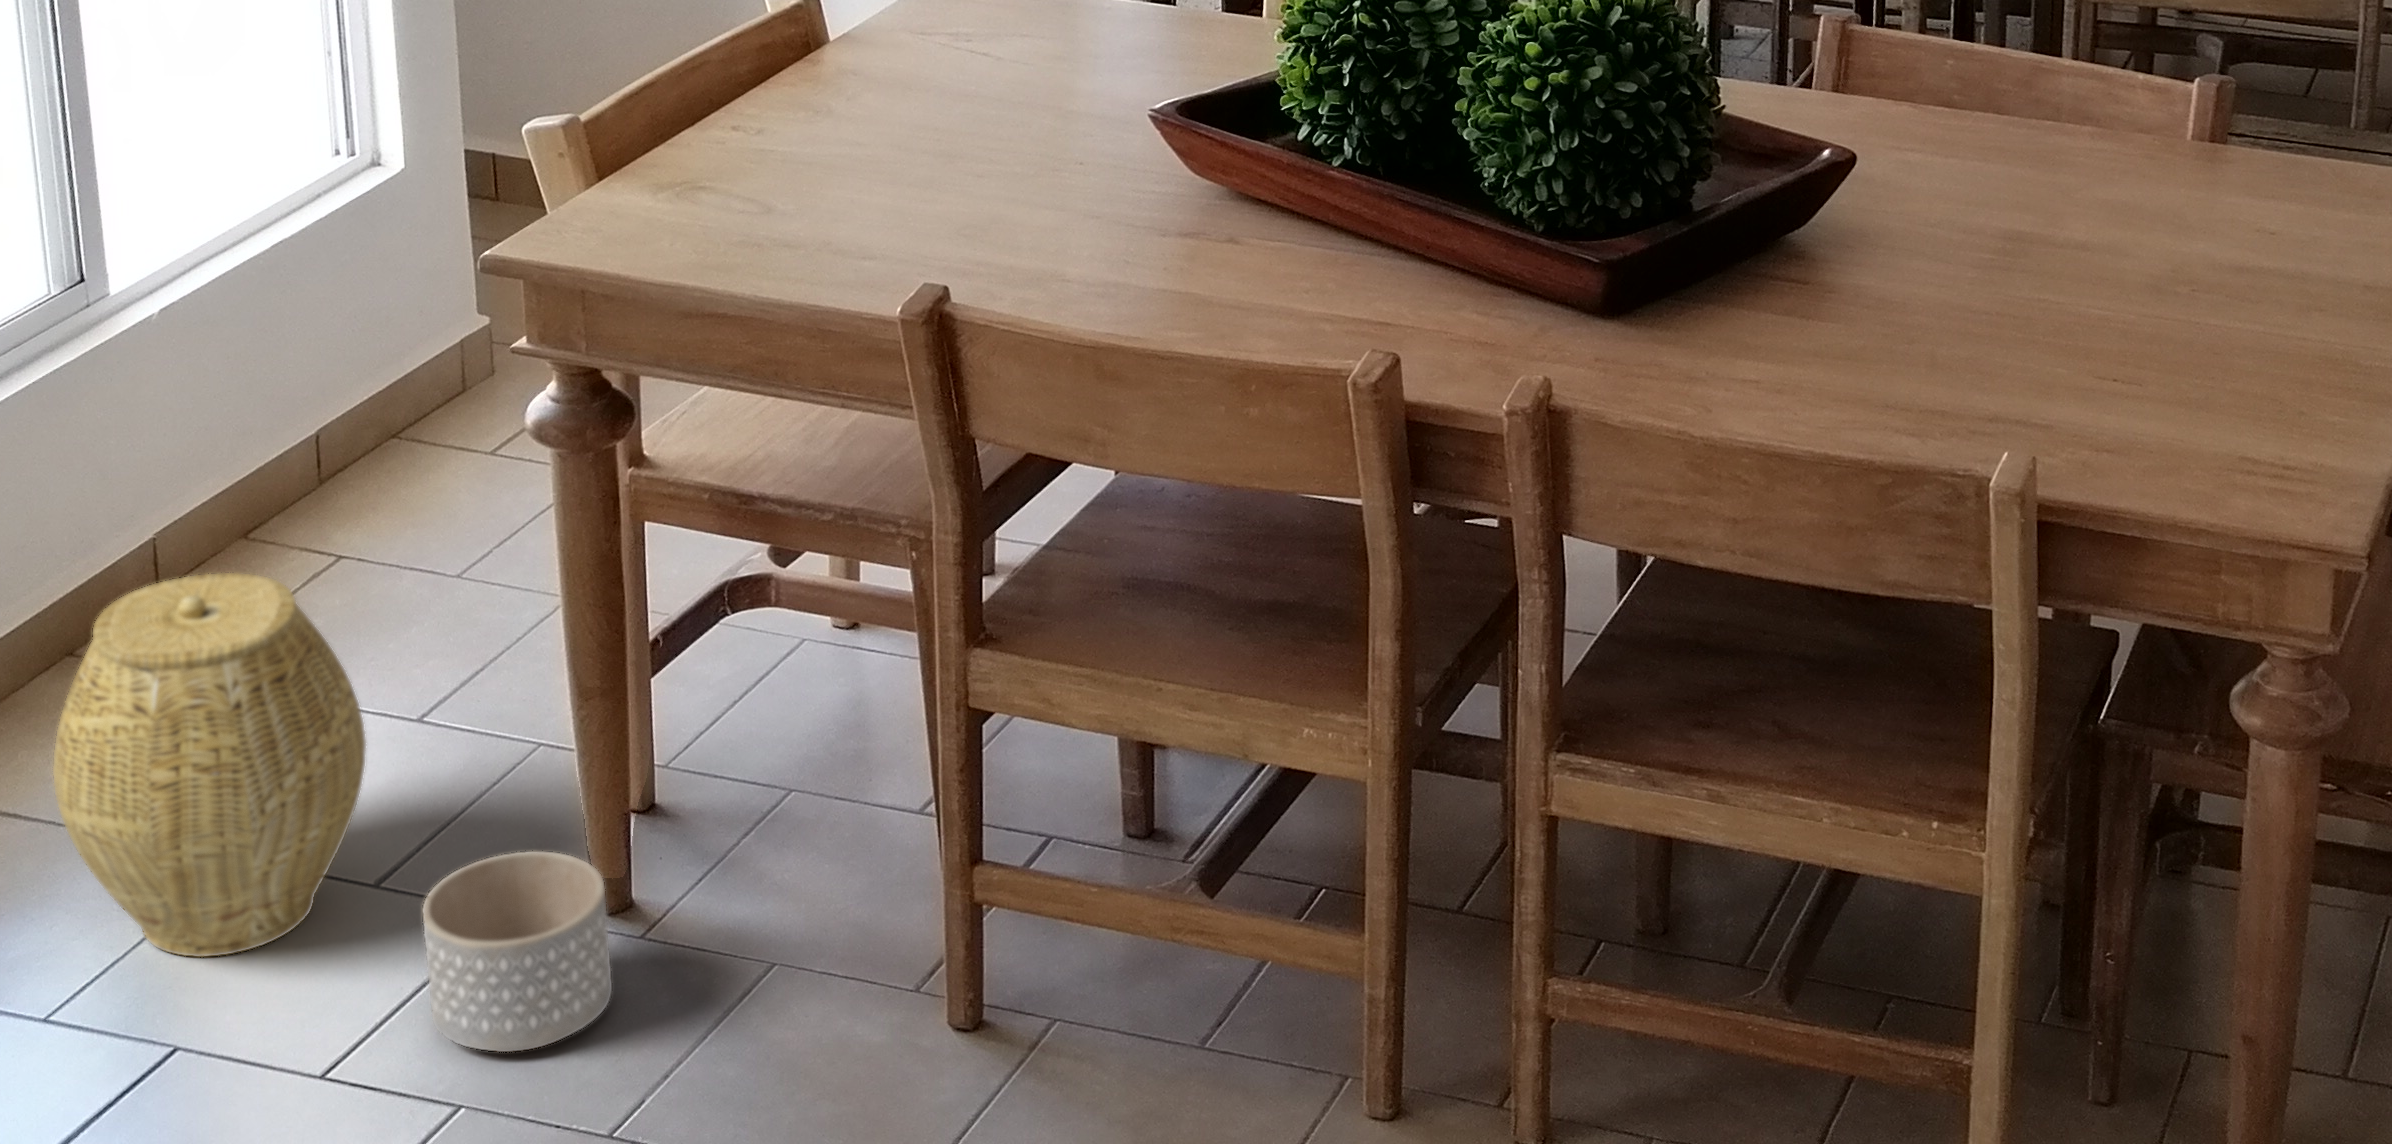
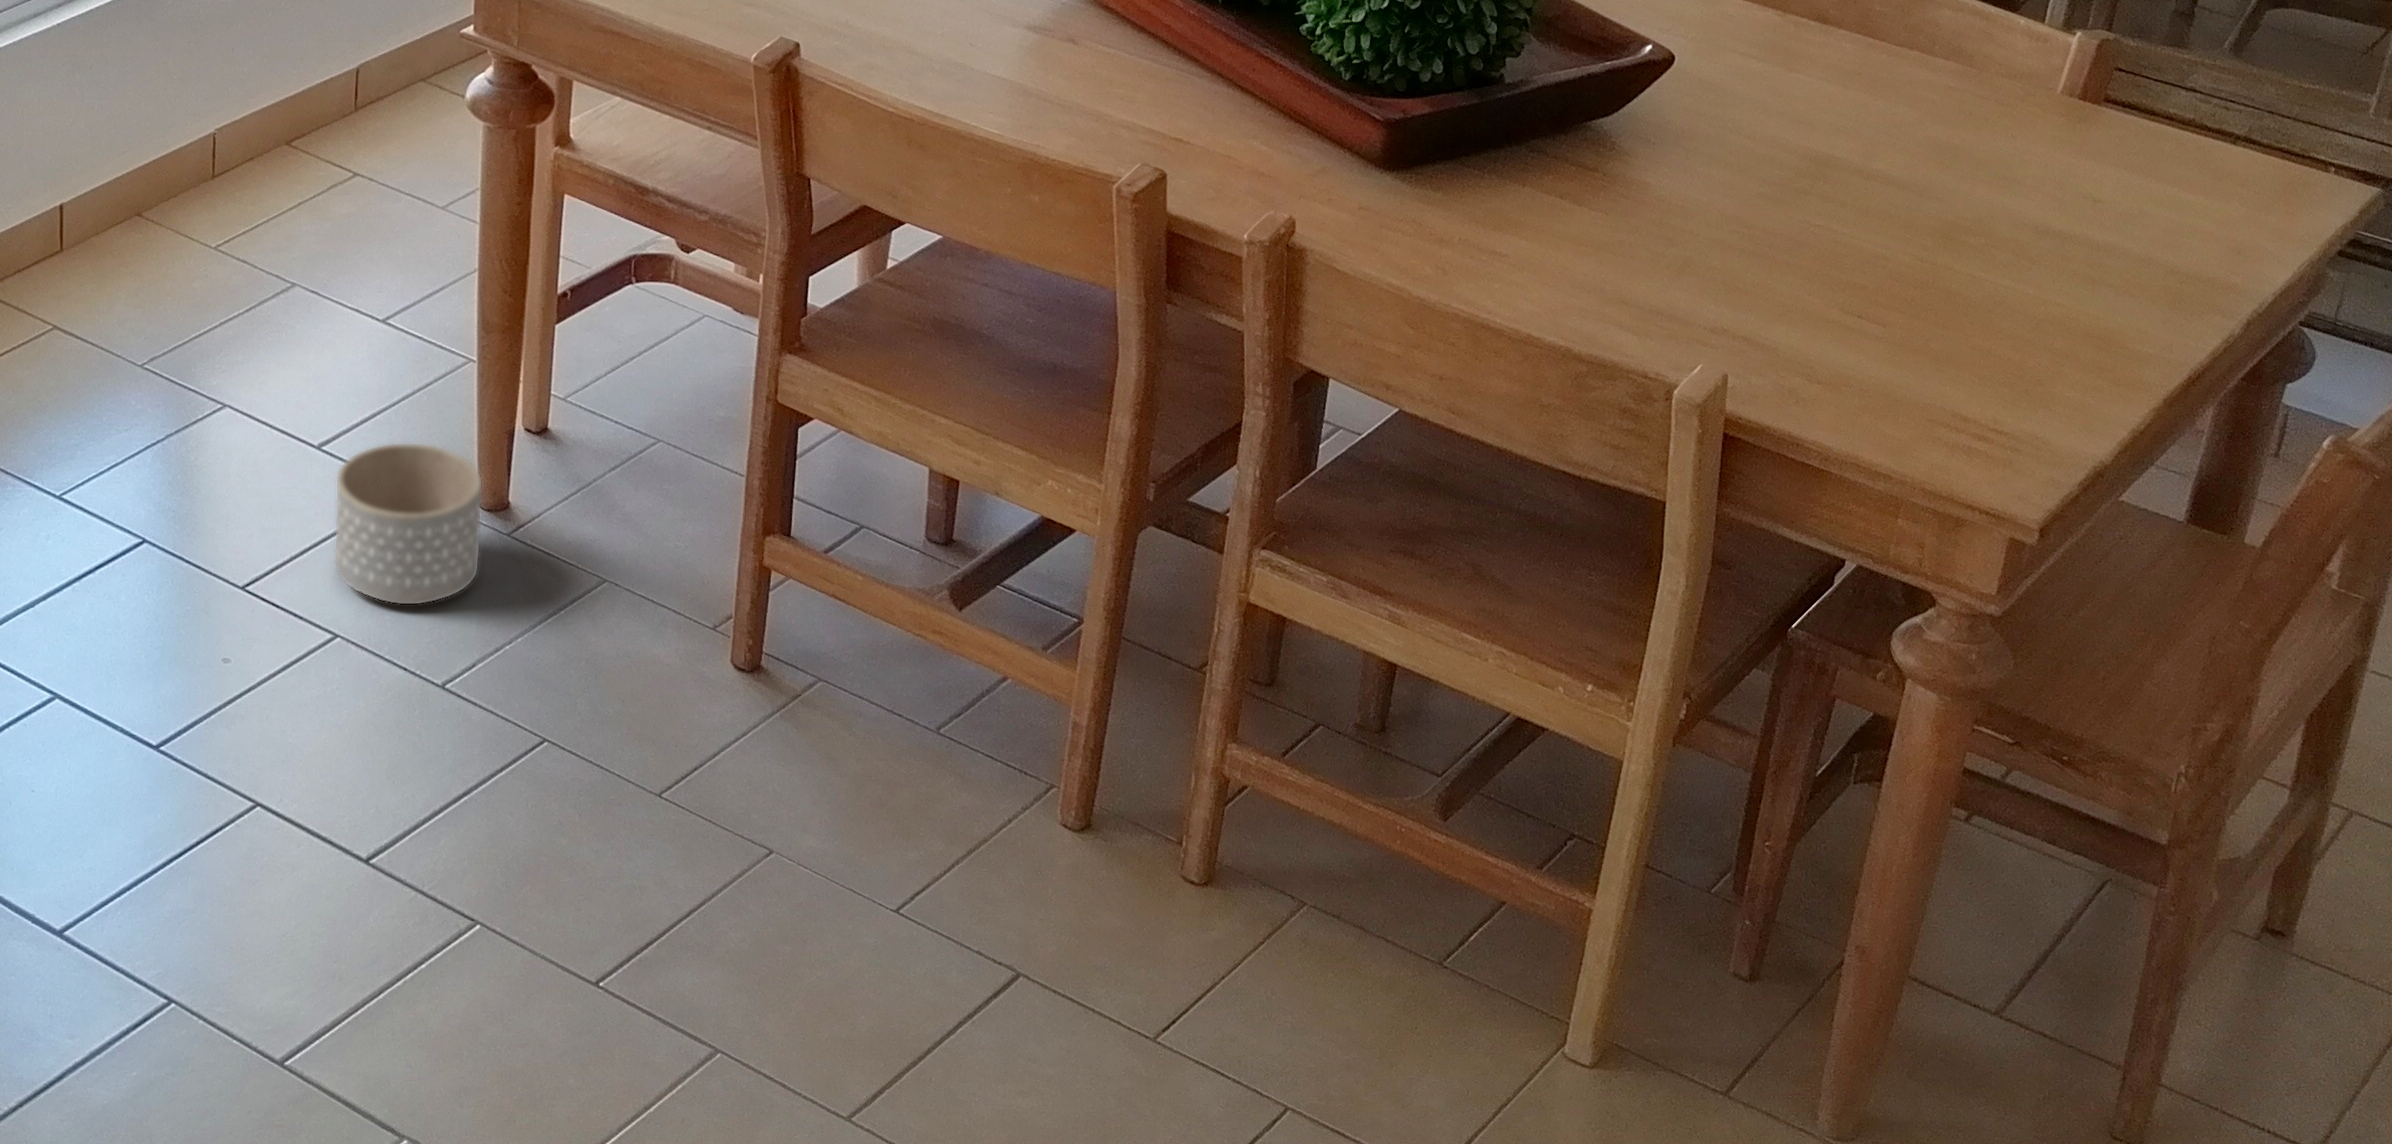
woven basket: present [53,573,366,957] -> none [89,170,324,477]

